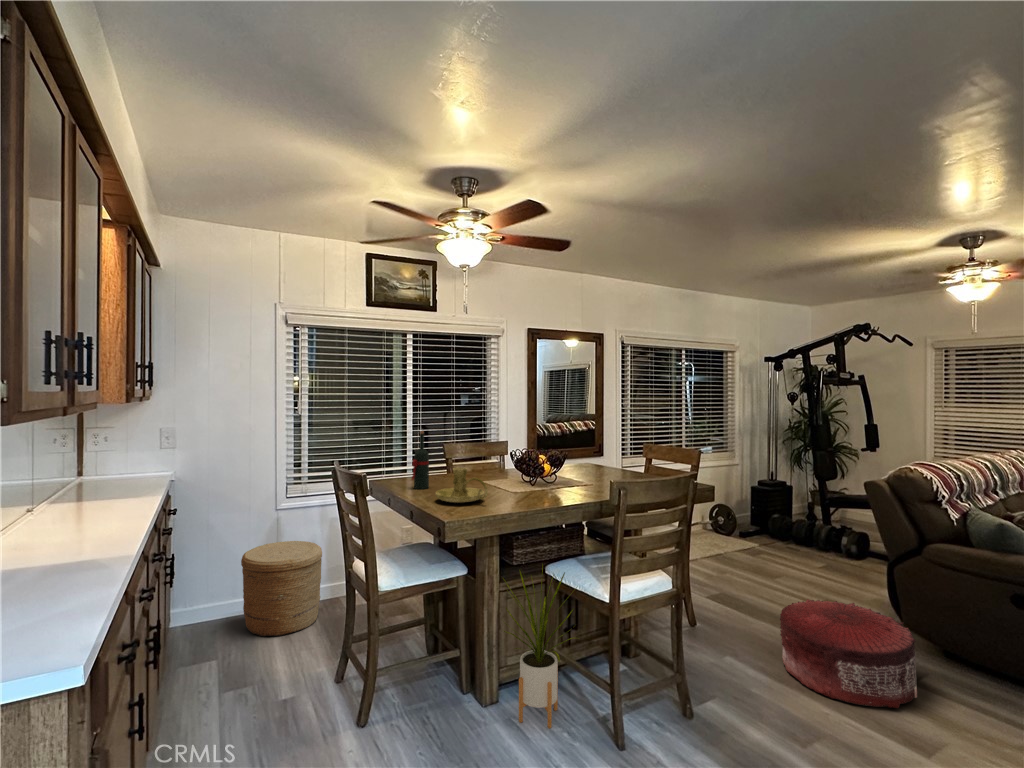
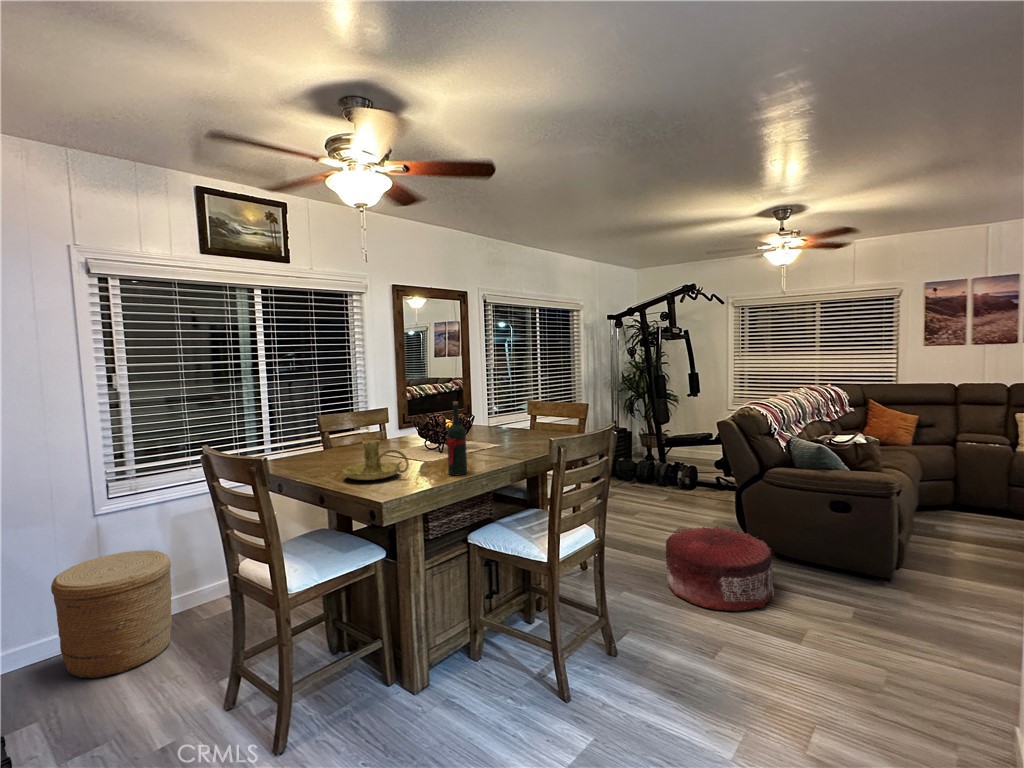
wine bottle: present [412,431,429,489] -> present [447,402,467,475]
house plant: present [503,569,574,728] -> none [430,531,516,701]

